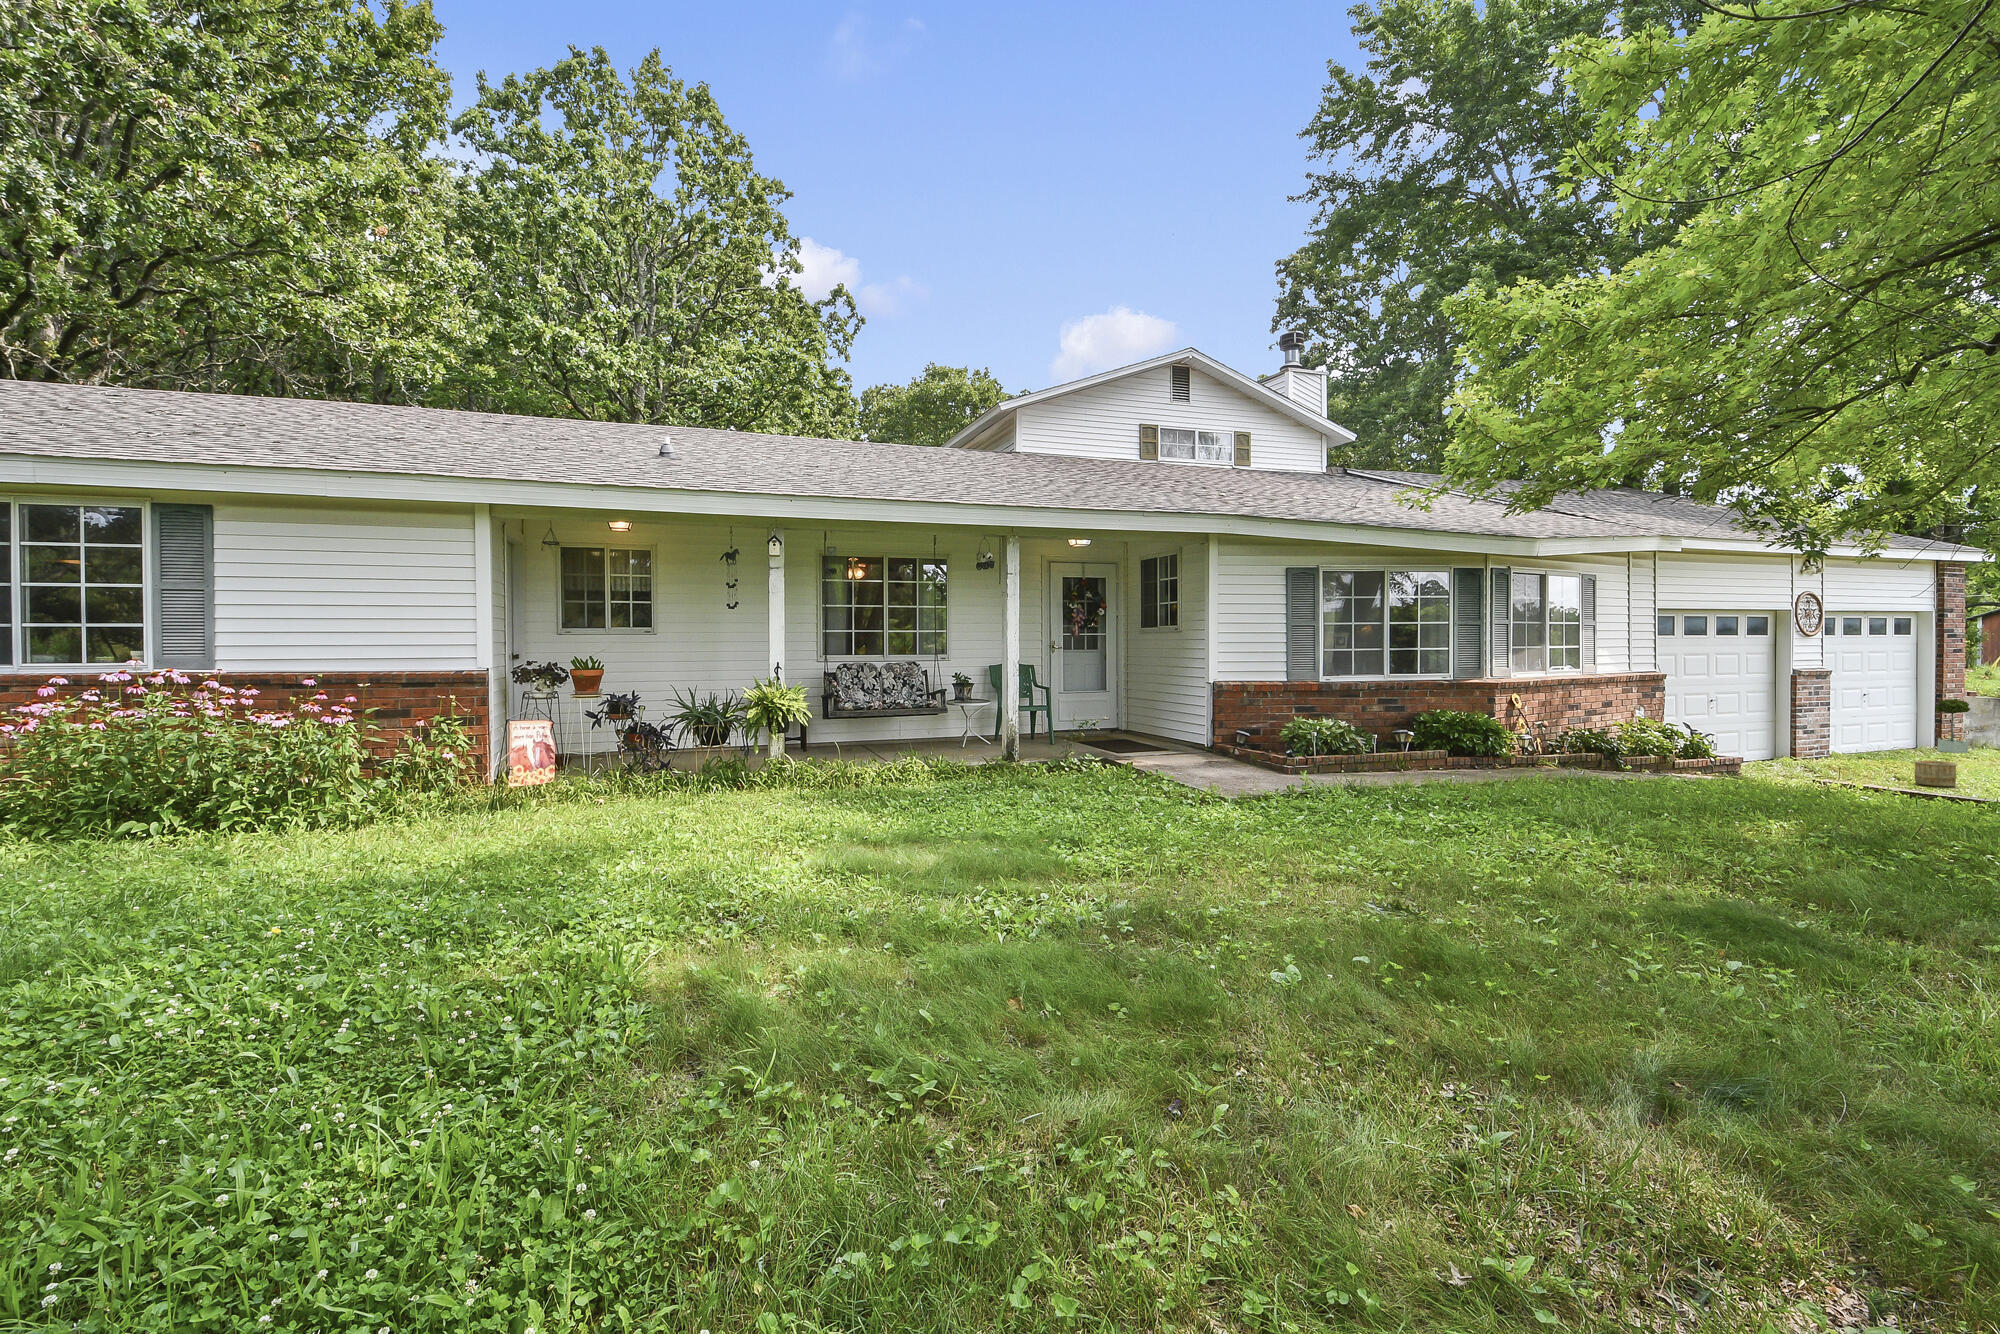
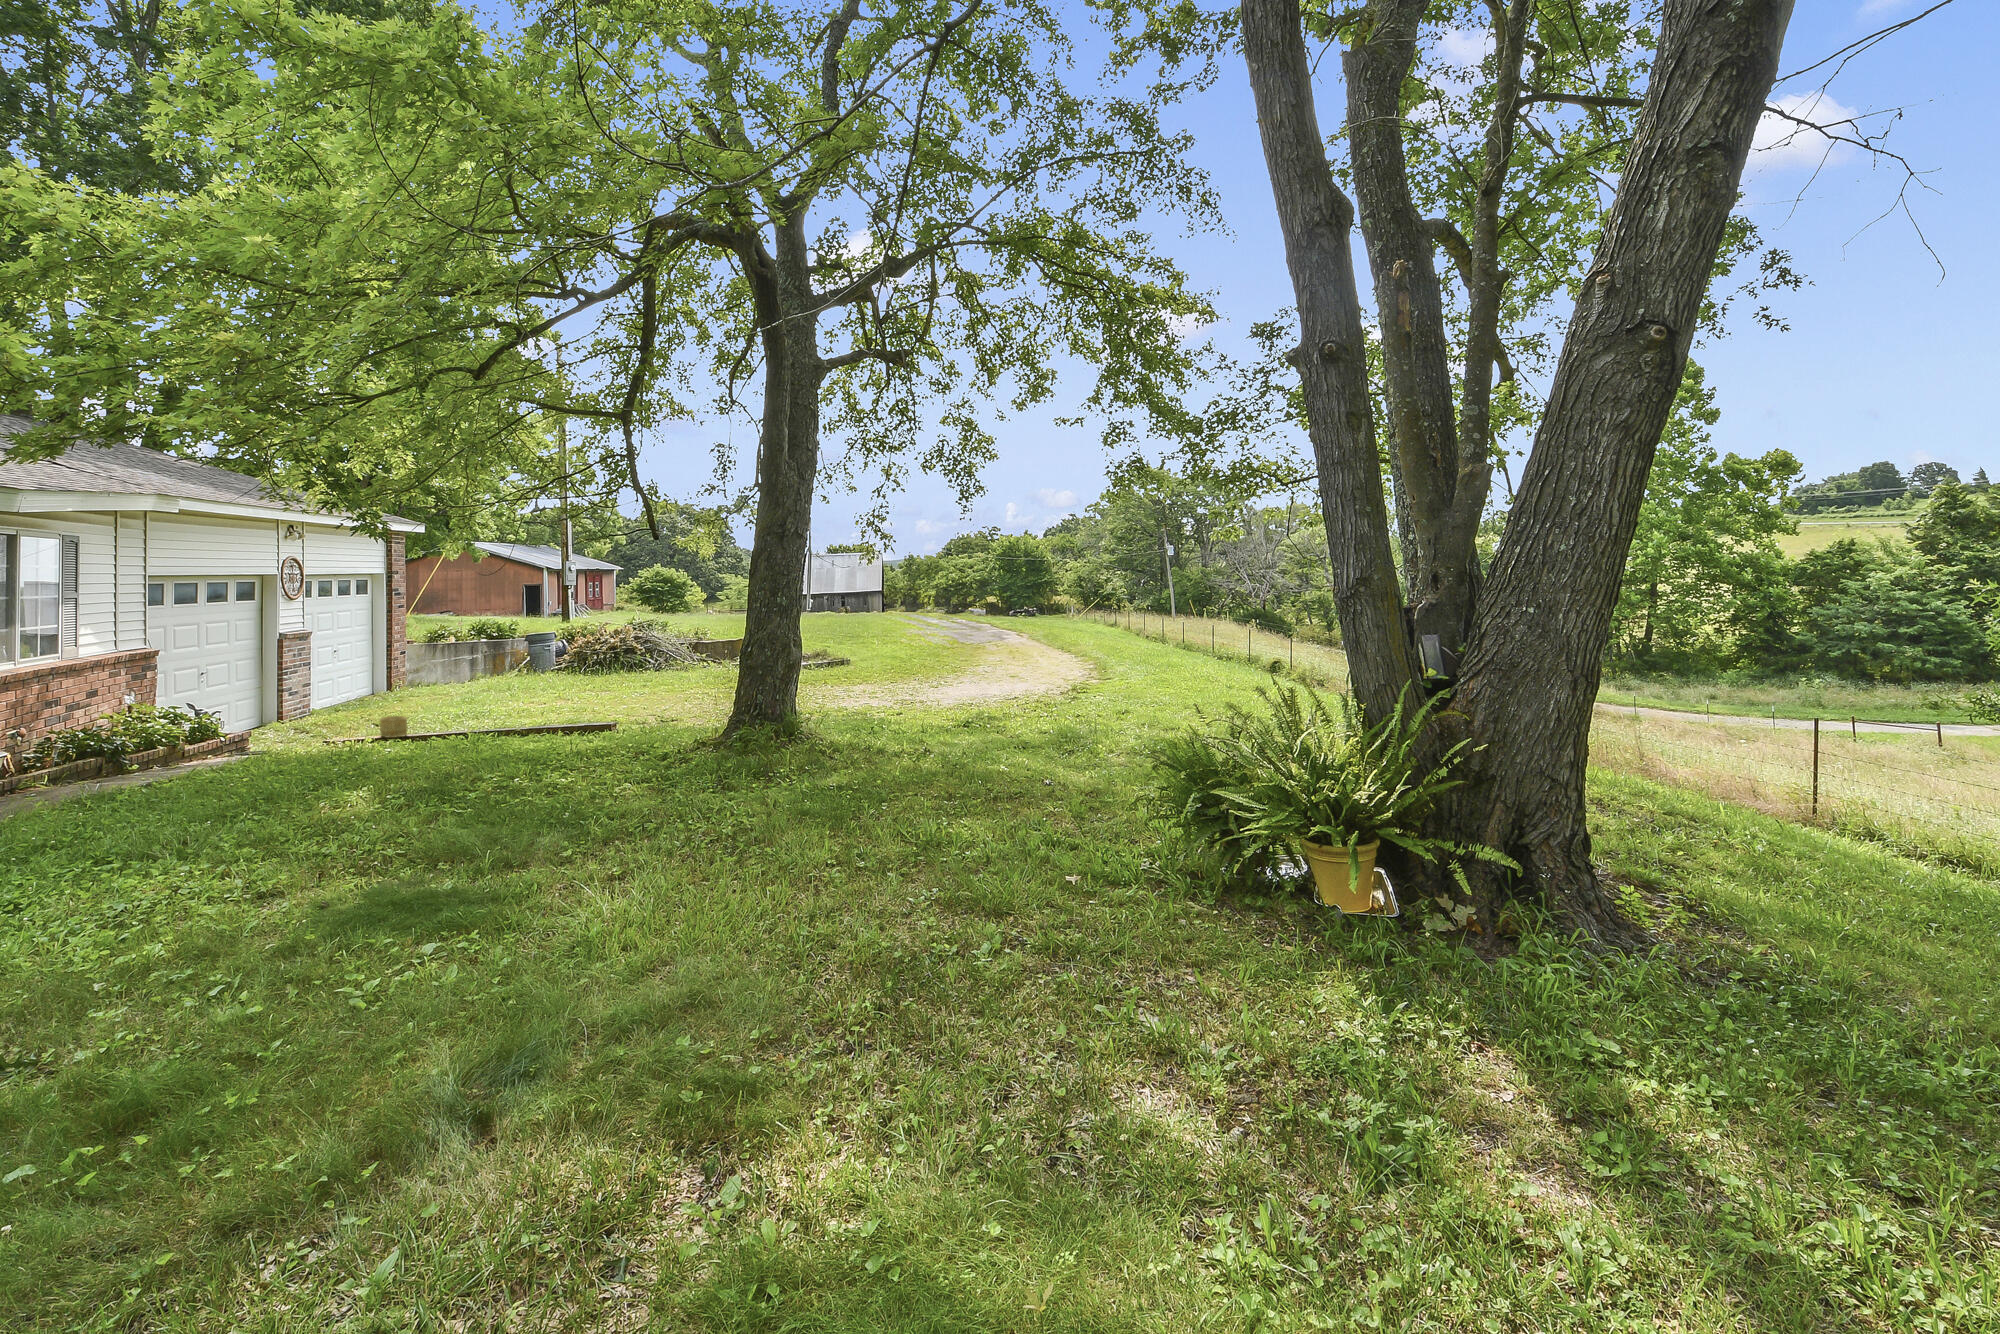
potted tree: present [1935,699,1970,753] -> none [386,651,410,697]

